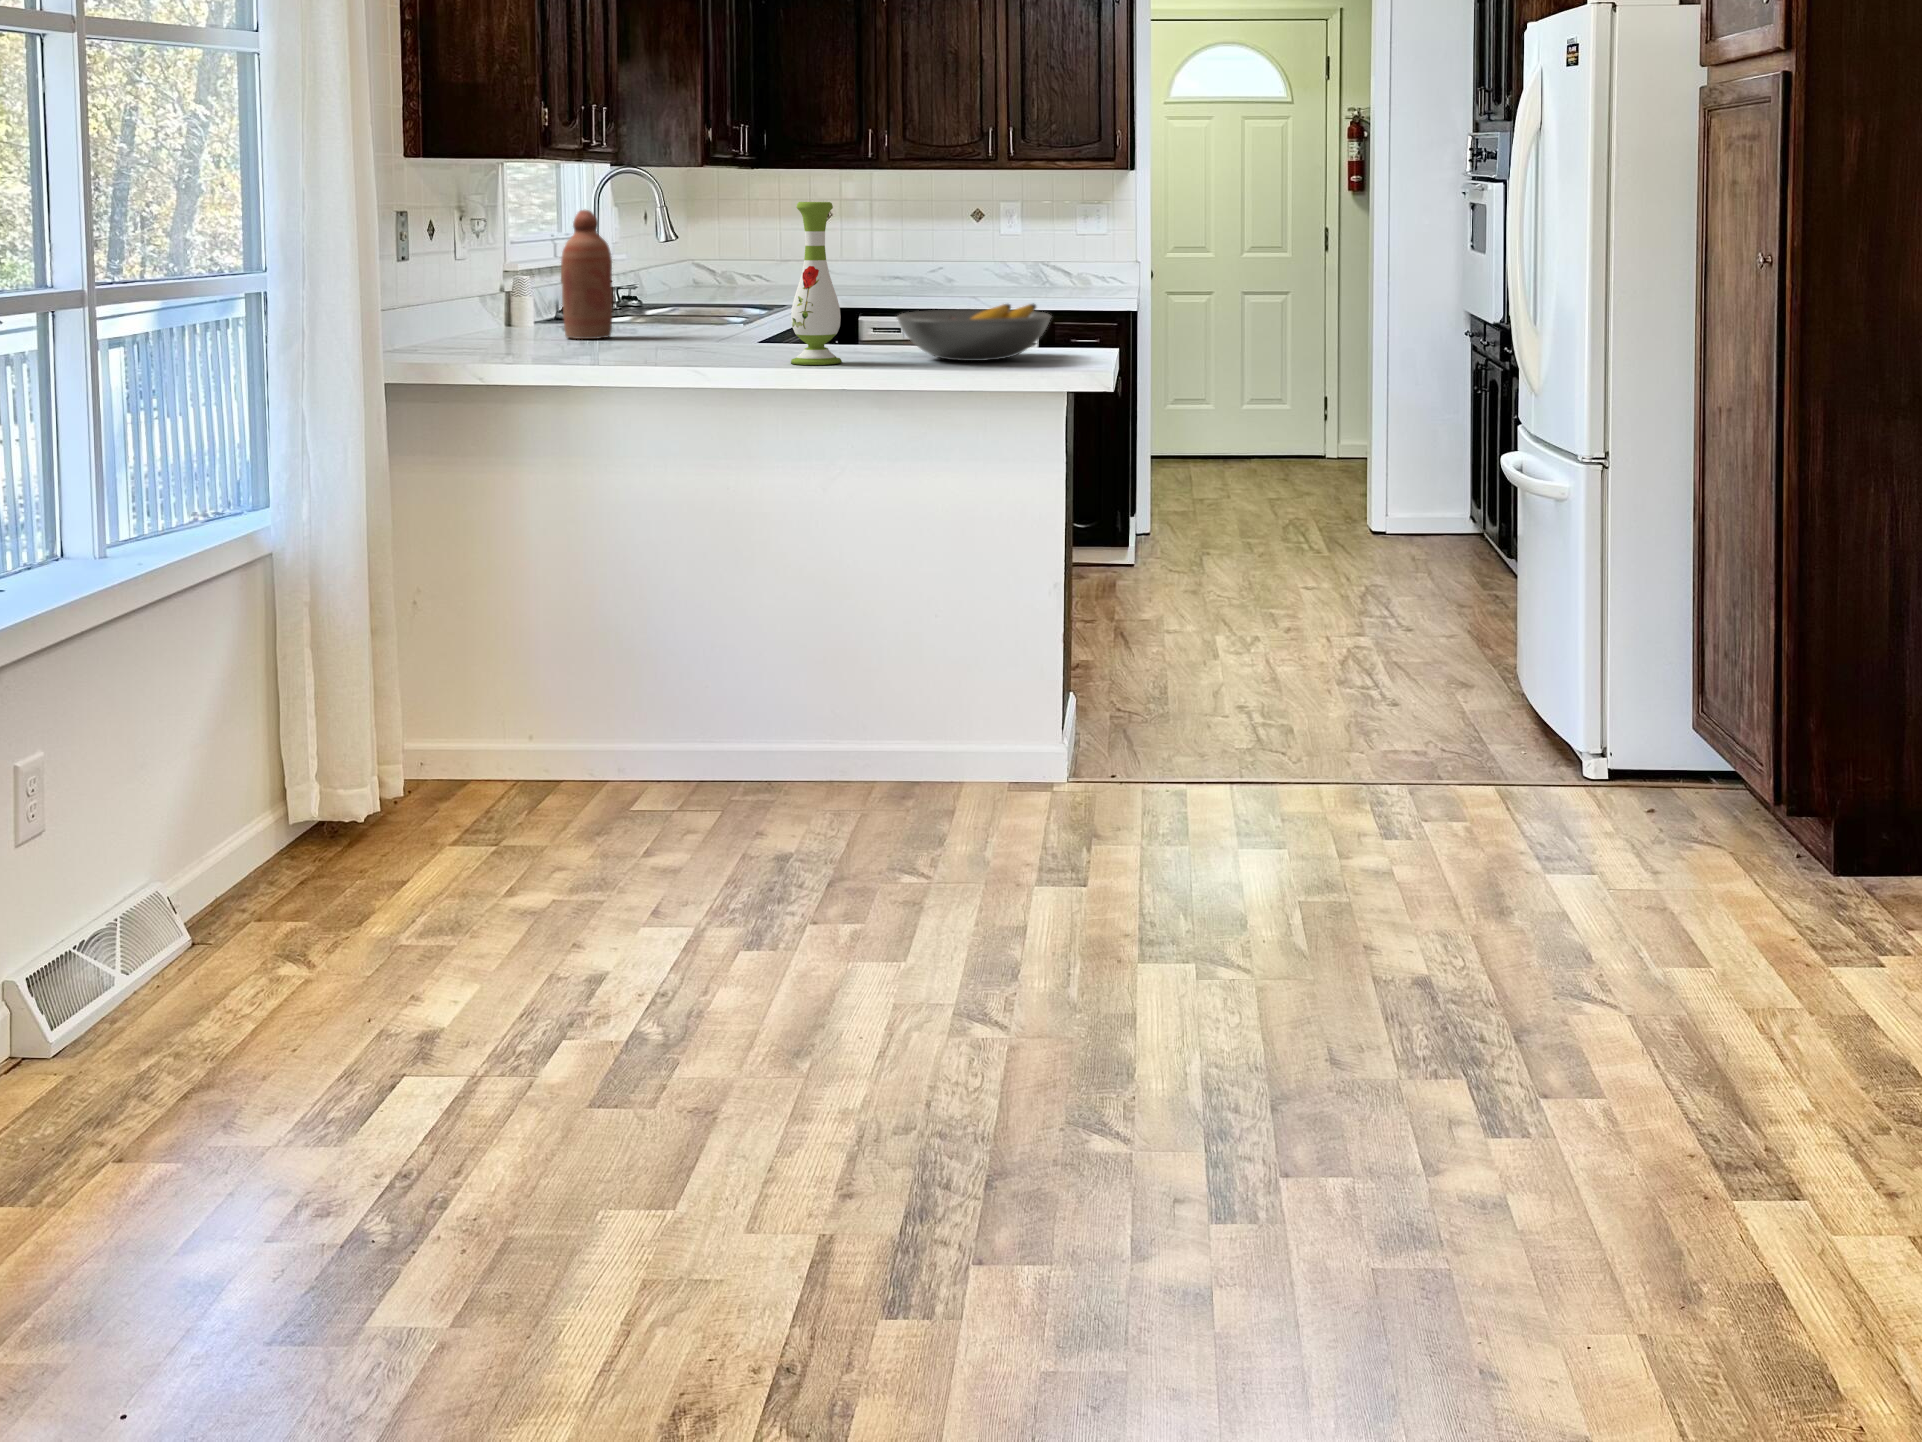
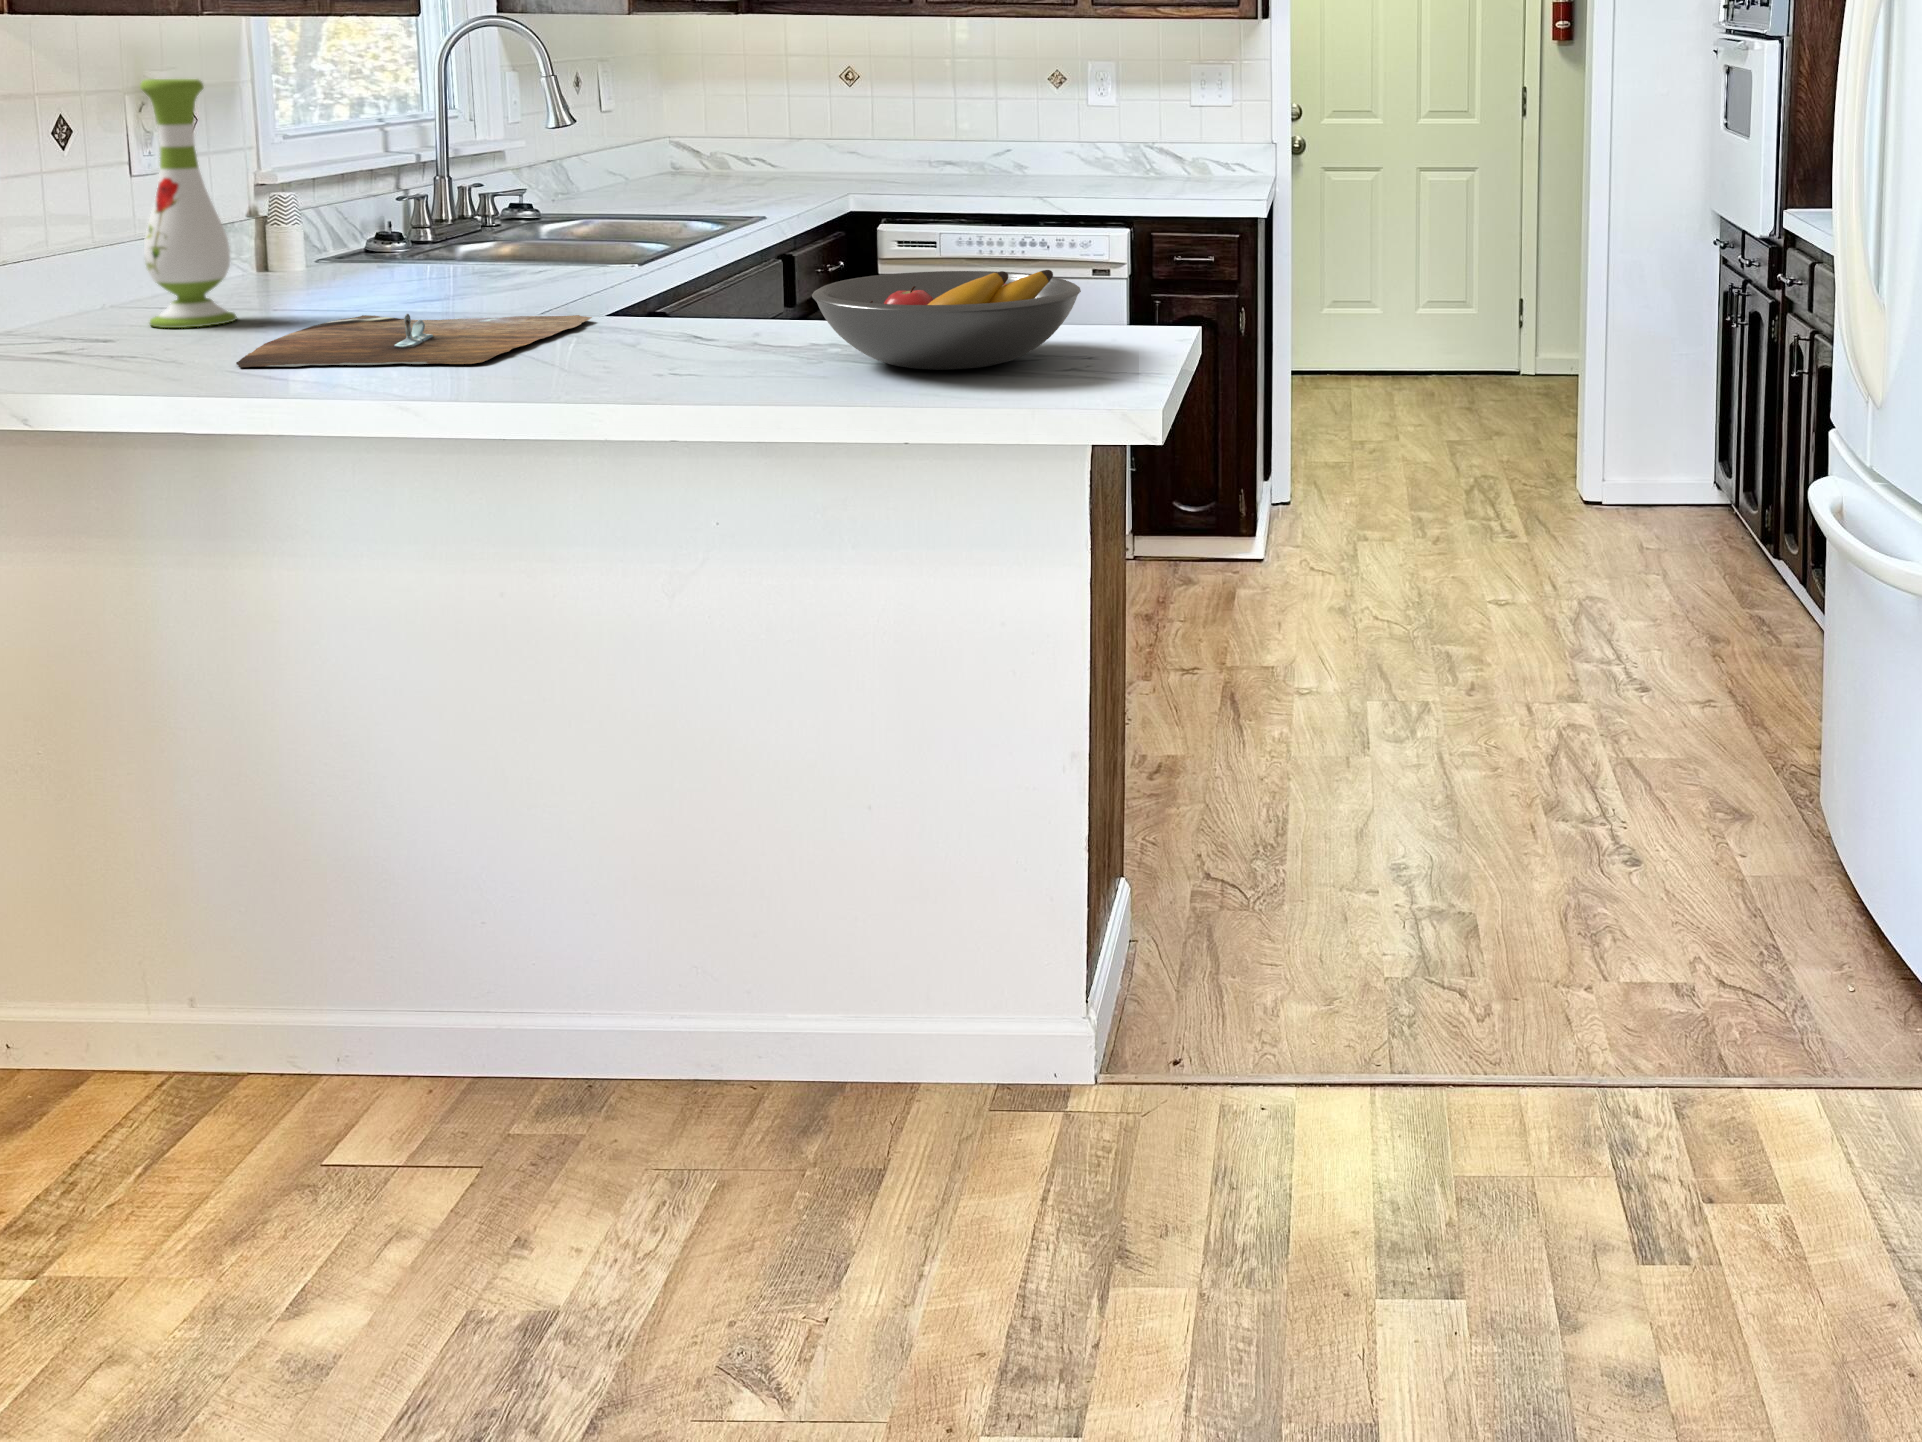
vase: present [791,202,842,365] -> present [140,79,237,328]
bottle: present [561,210,612,339] -> none [317,95,408,303]
cutting board: none [560,333,741,359] -> present [236,314,592,367]

